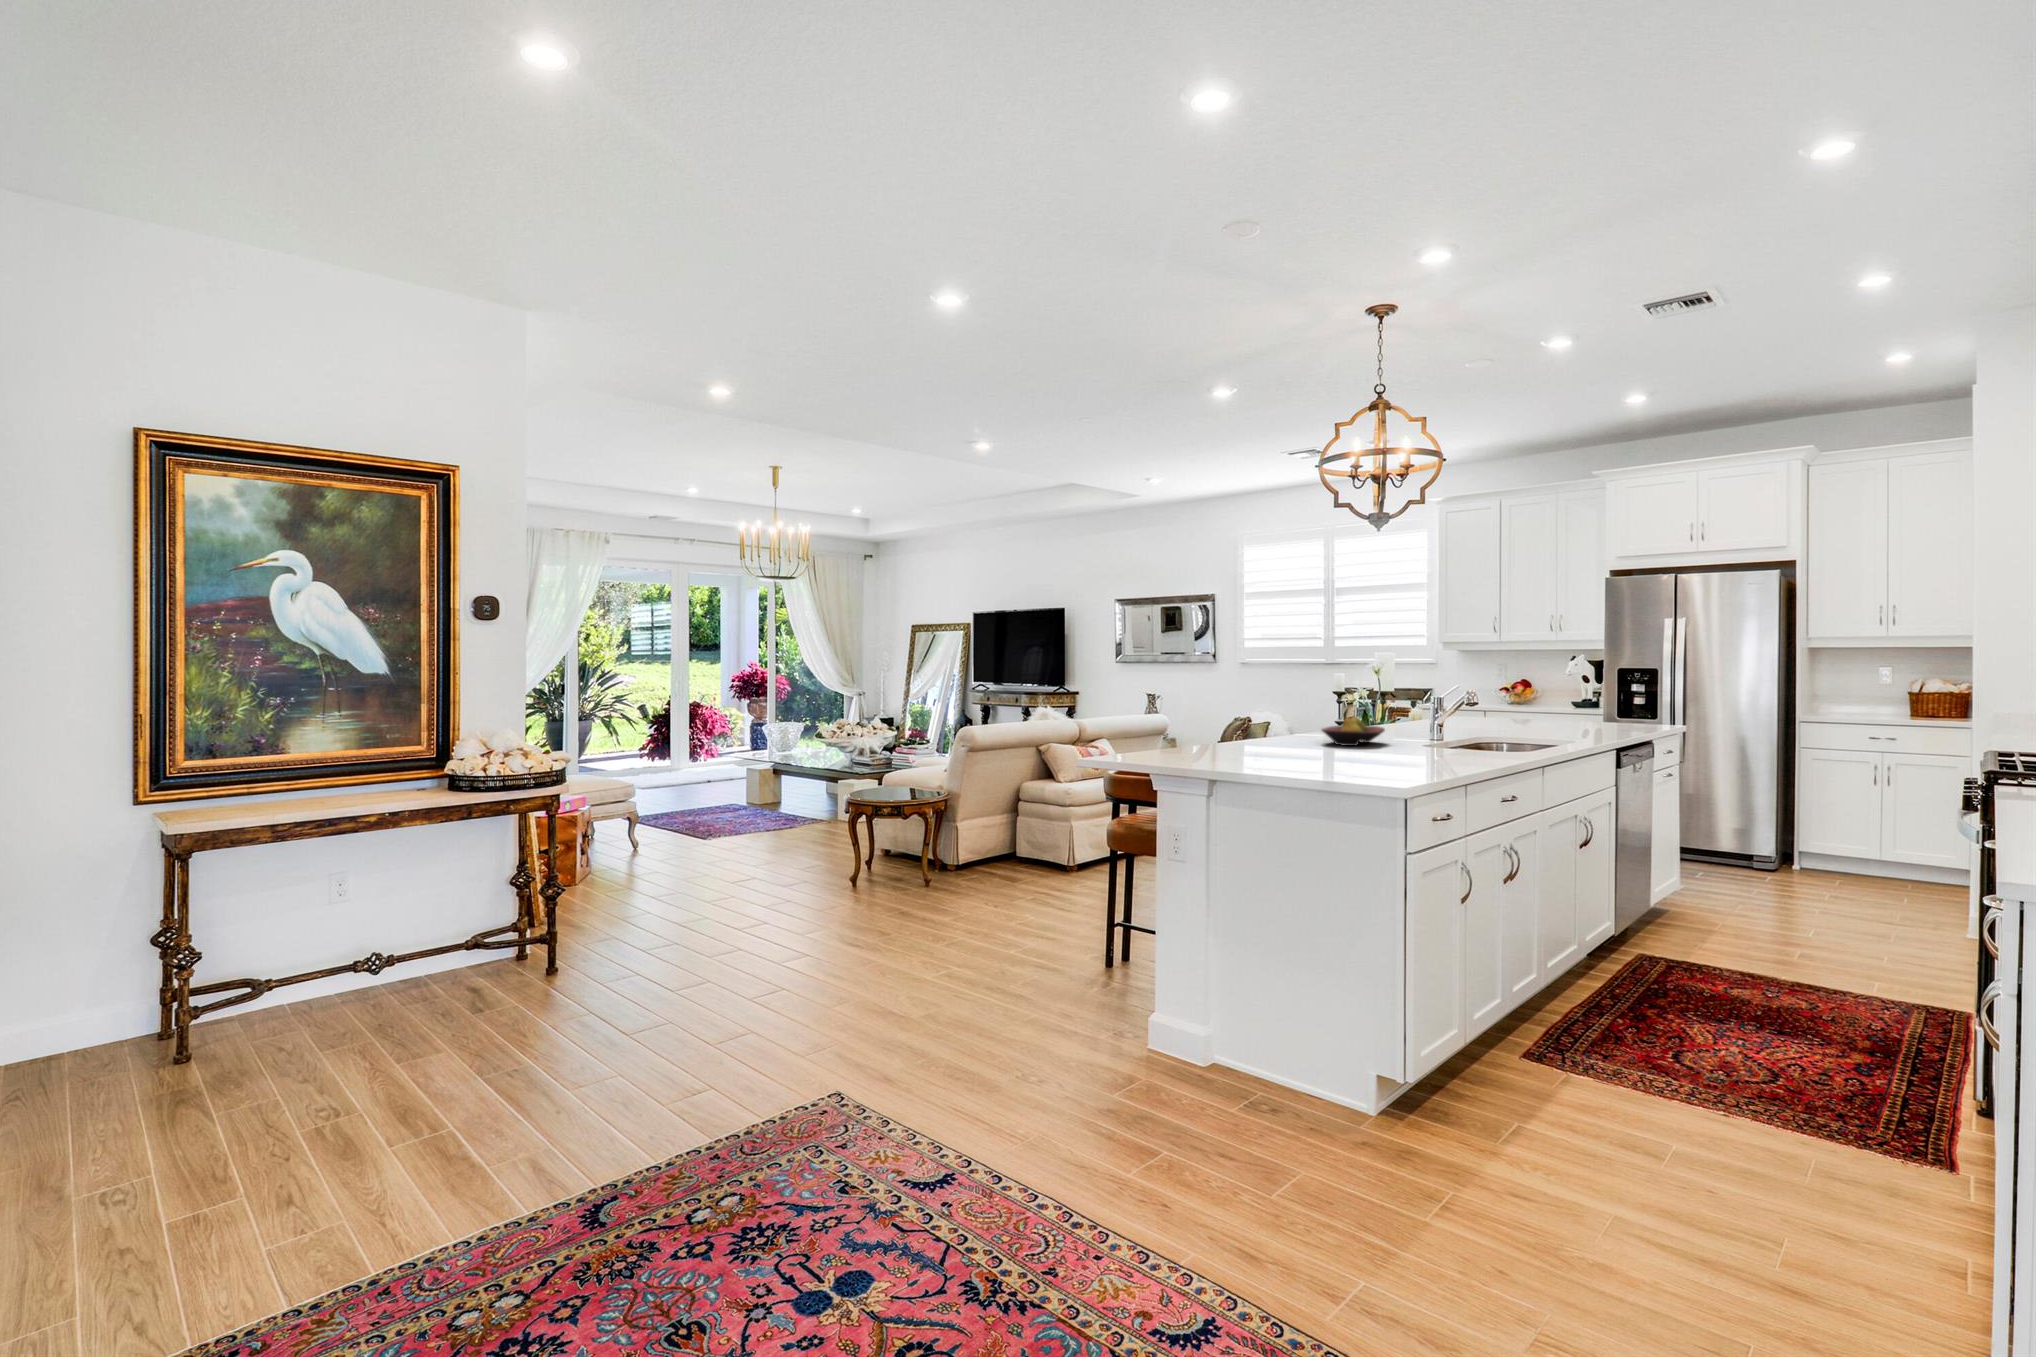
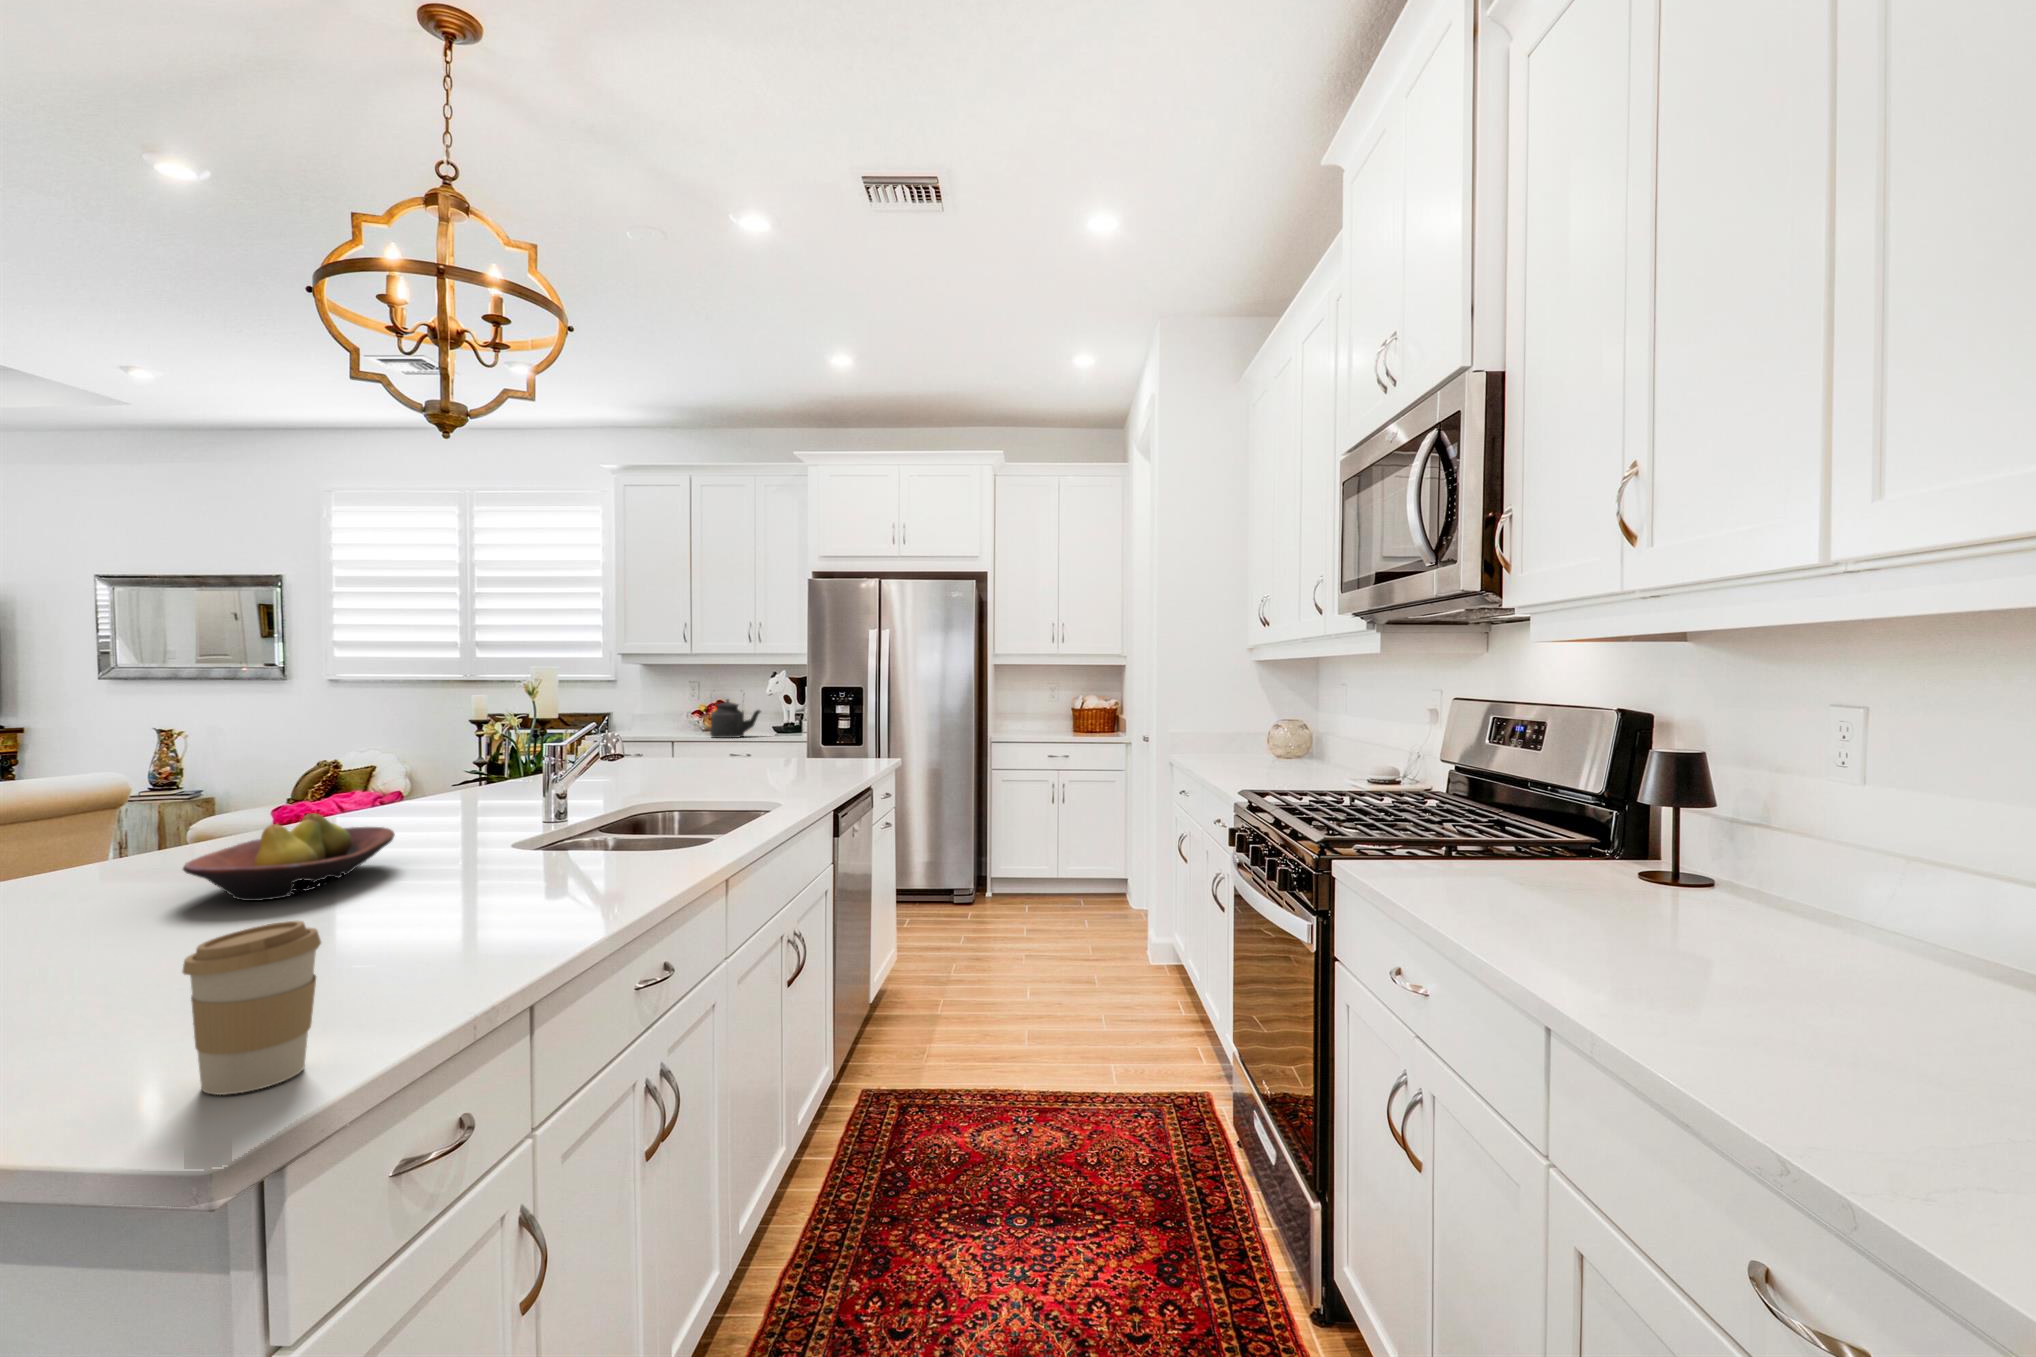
kettle: none [1516,672,1562,710] -> present [710,699,760,738]
coffee cup: none [1395,726,1427,768] -> present [183,921,321,1095]

